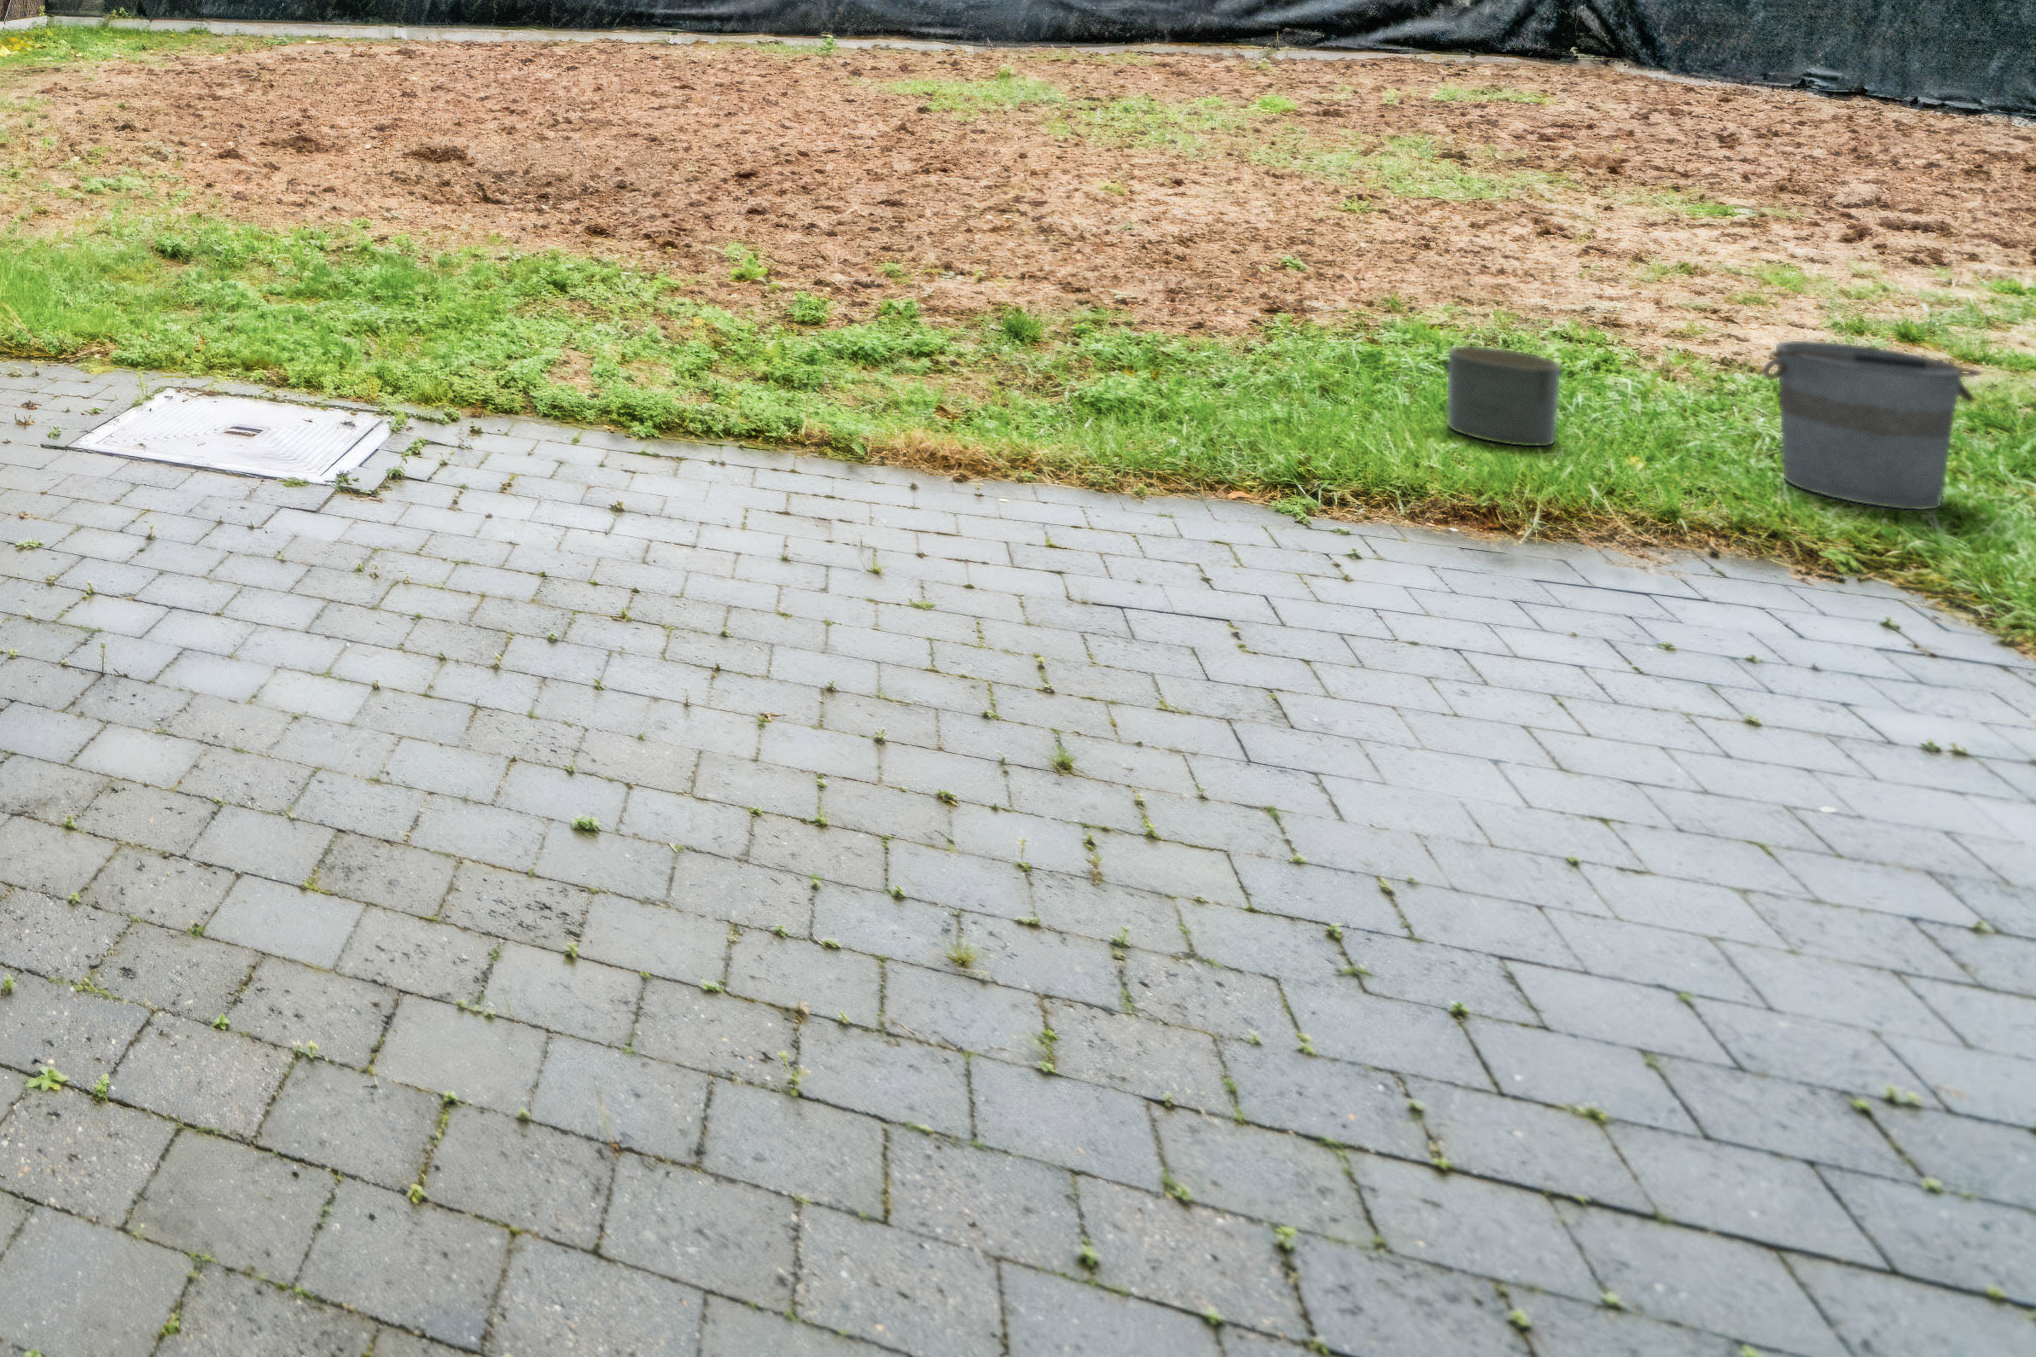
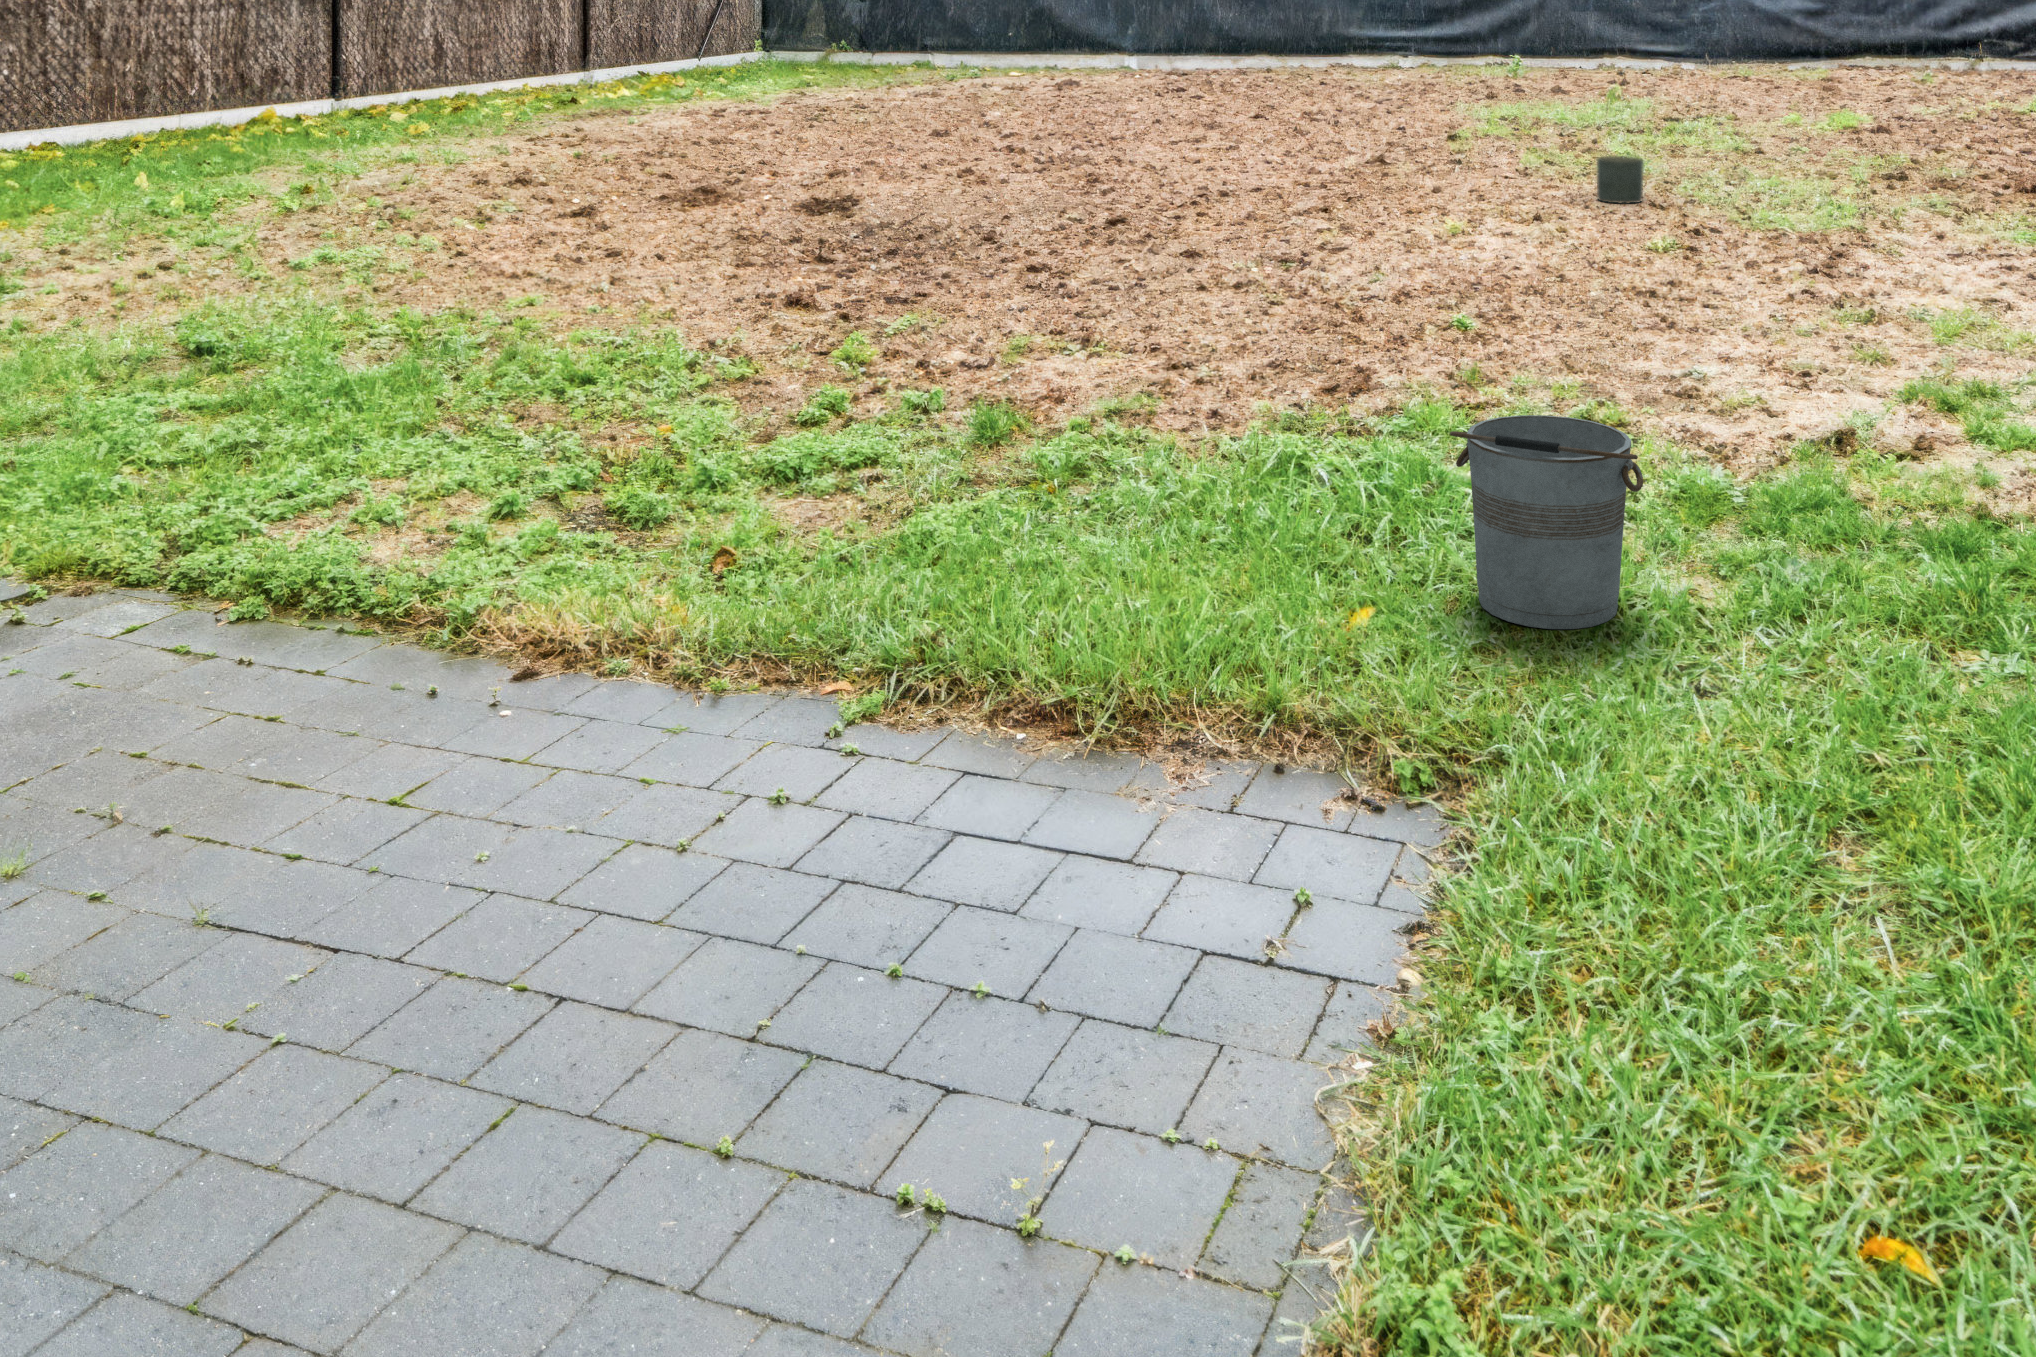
planter: present [1448,347,1560,446] -> present [1597,156,1644,204]

